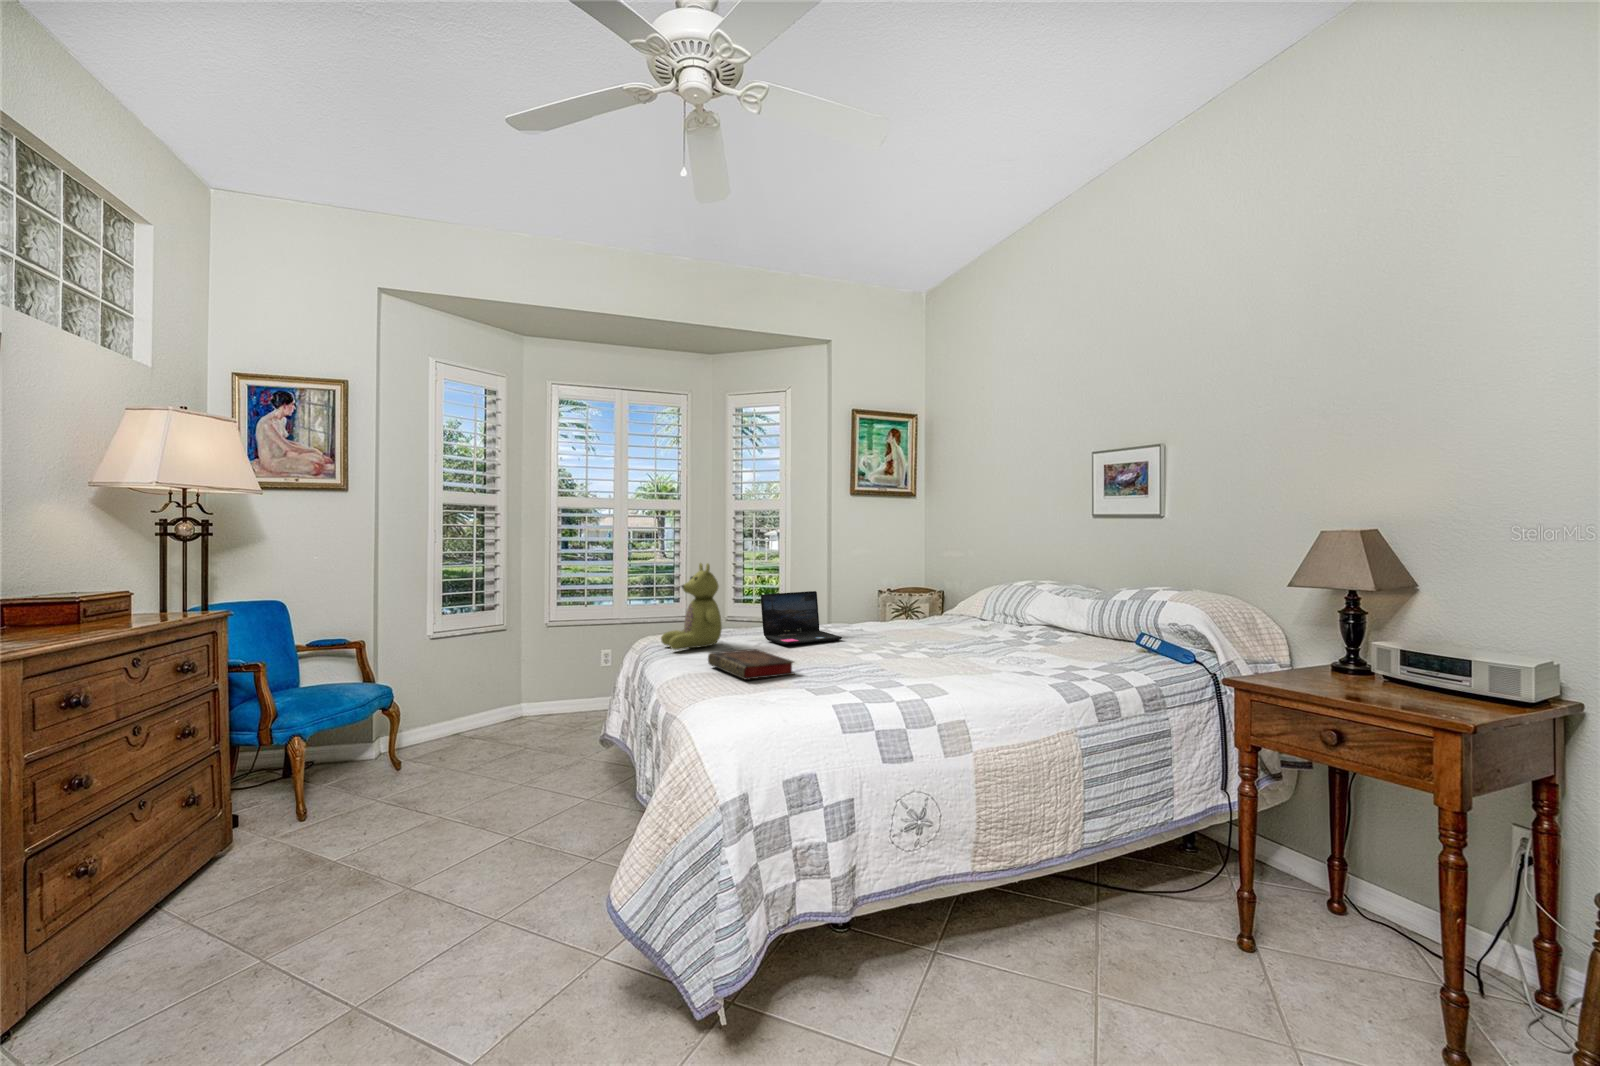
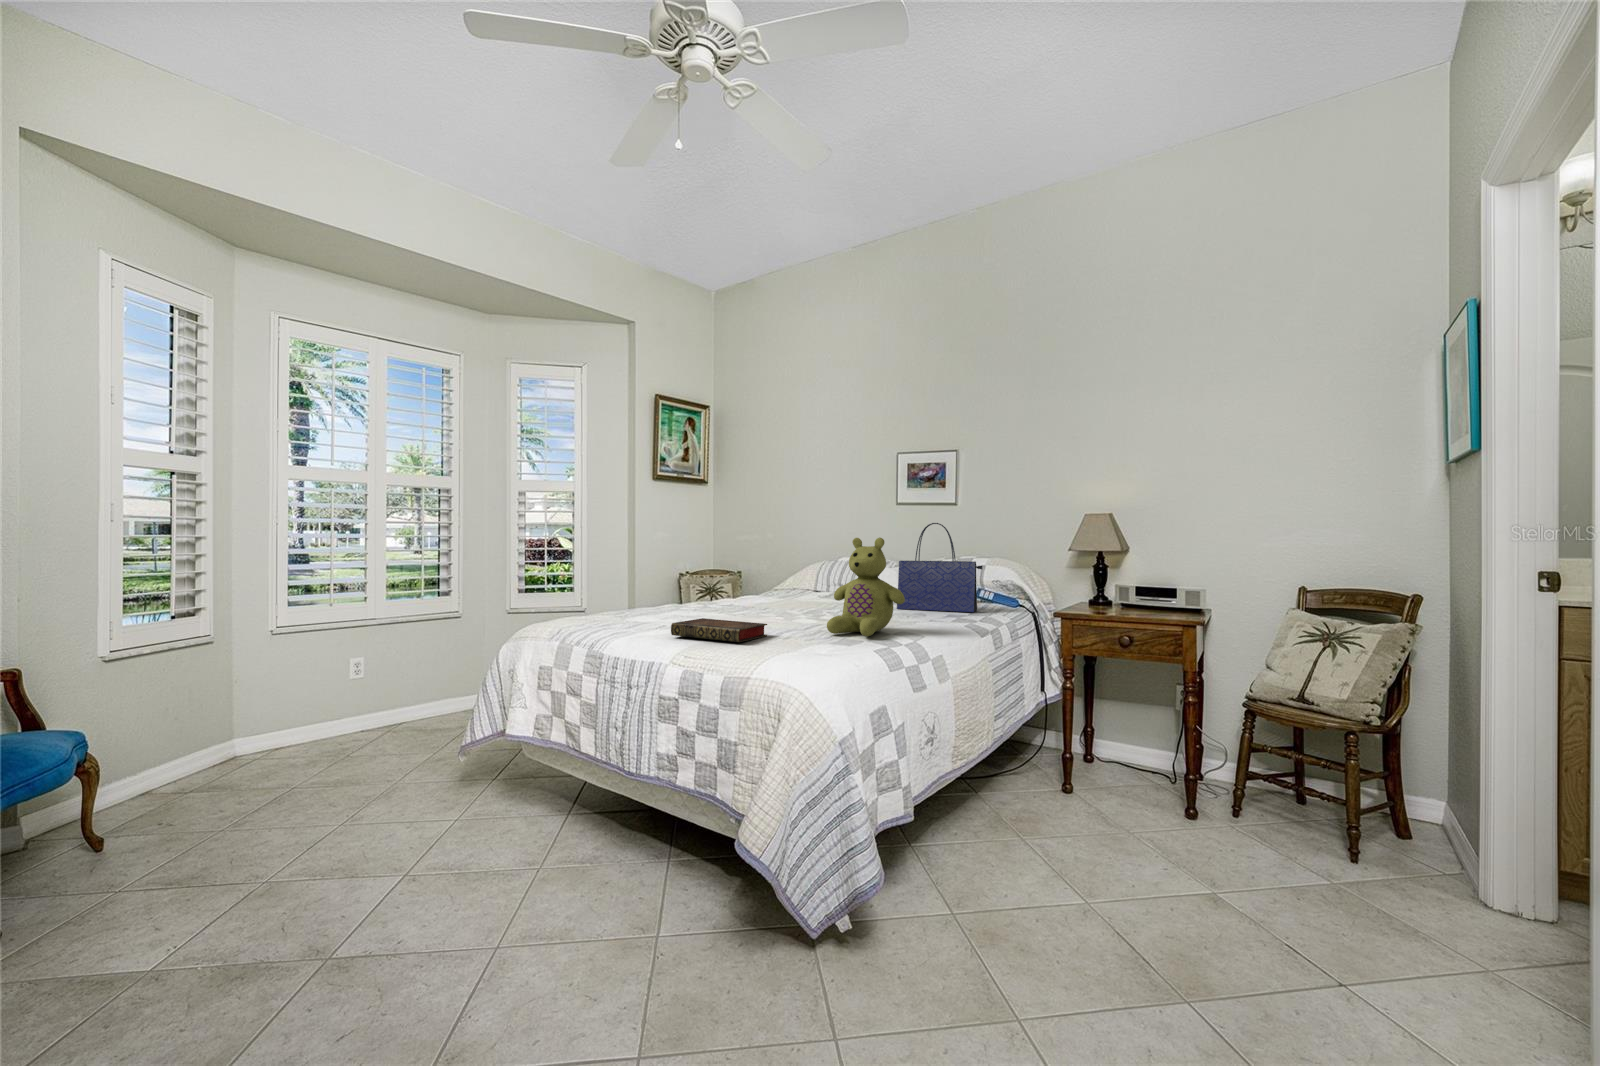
tote bag: none [1020,546,1125,666] -> present [897,523,982,612]
stuffed bear: present [661,563,722,650] -> present [827,537,905,636]
laptop: present [761,591,842,645] -> none [661,567,739,616]

